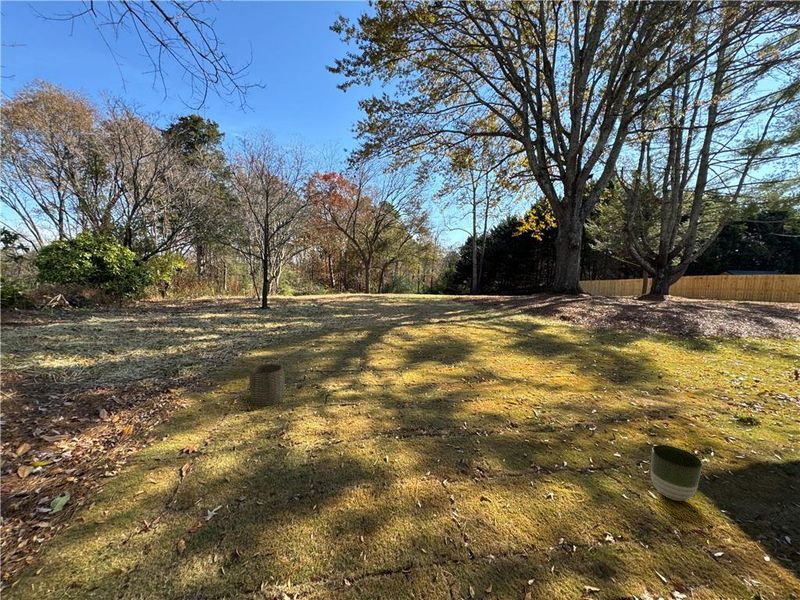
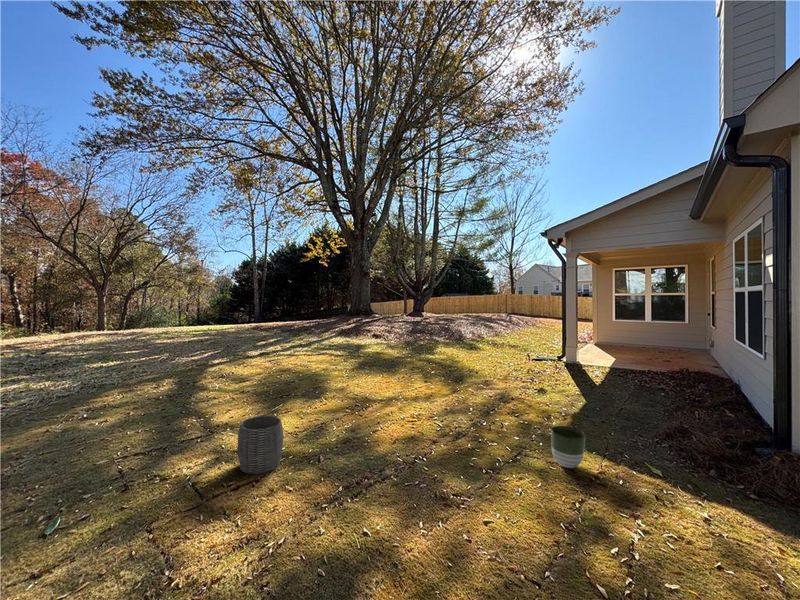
woven basket: present [250,364,285,406] -> present [238,416,283,474]

